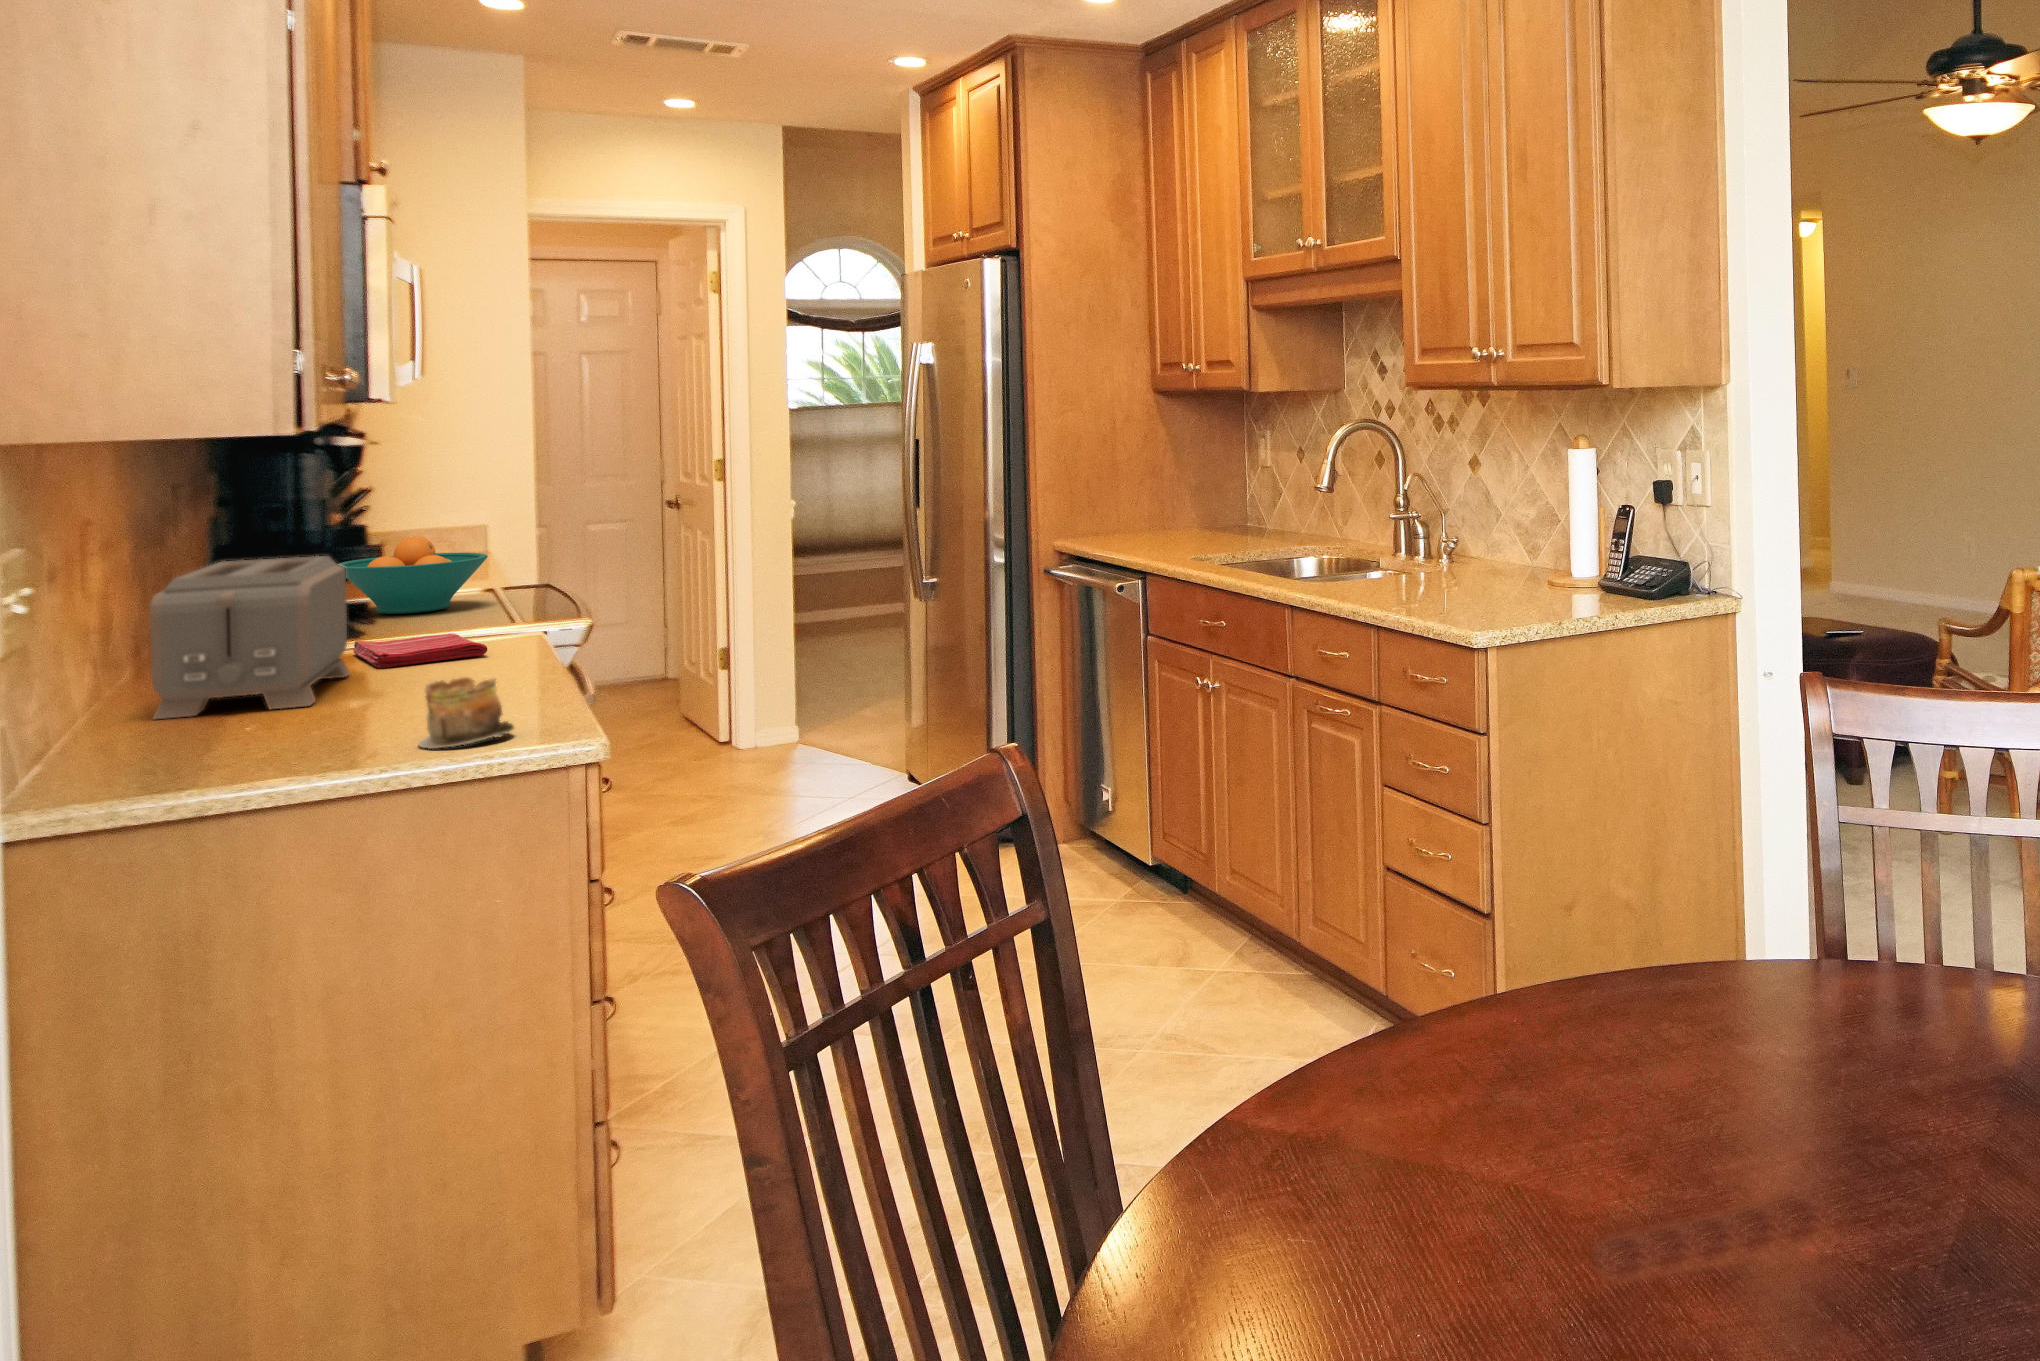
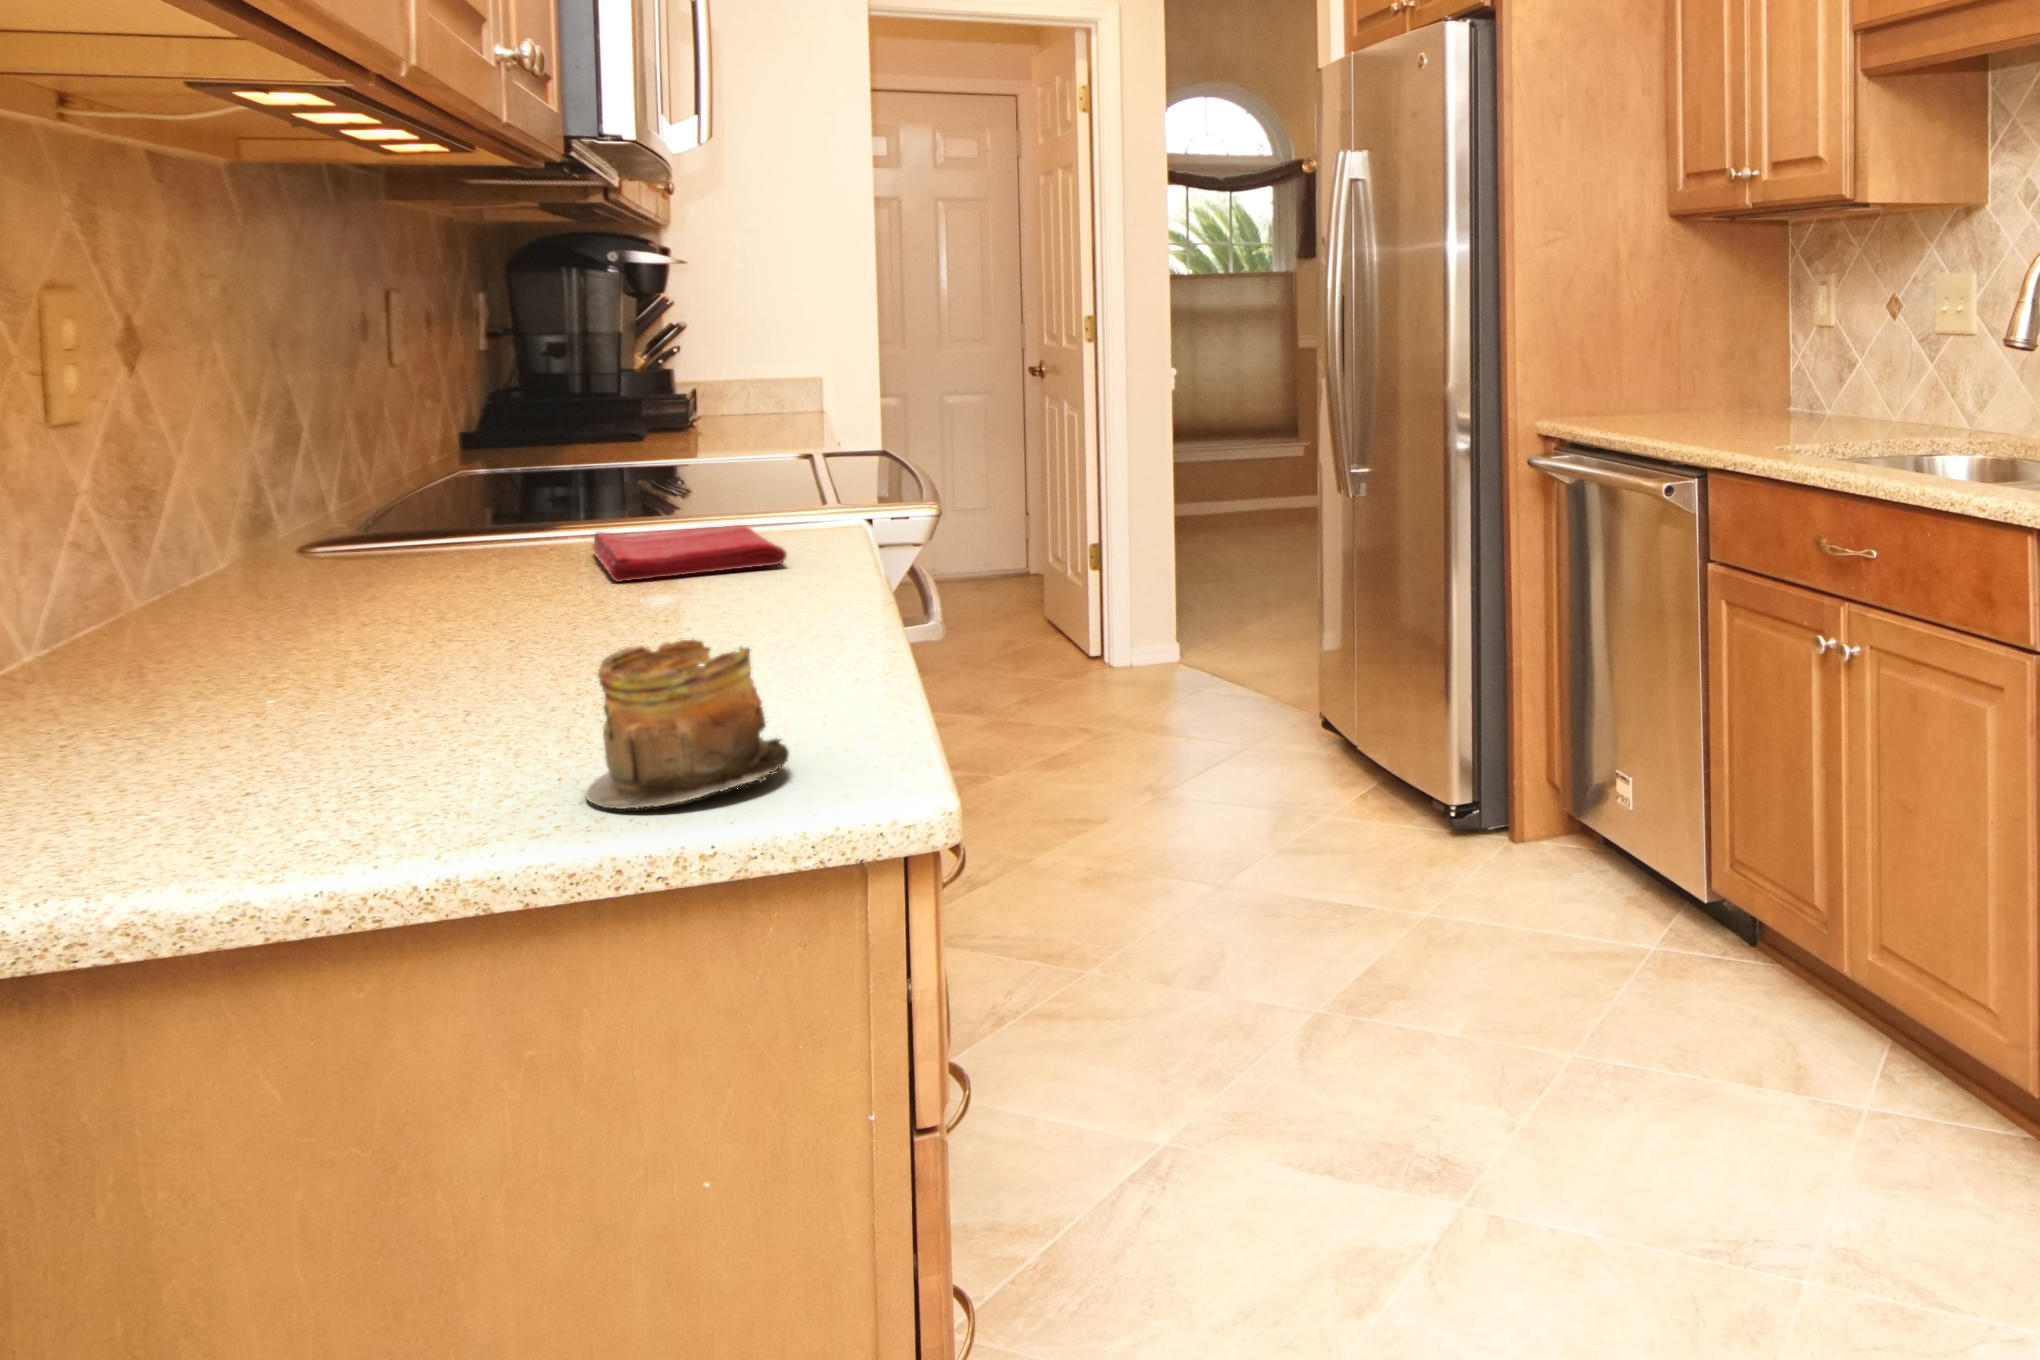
fruit bowl: present [338,536,488,614] -> none [604,380,808,490]
toaster: present [150,556,350,719] -> none [170,387,566,677]

